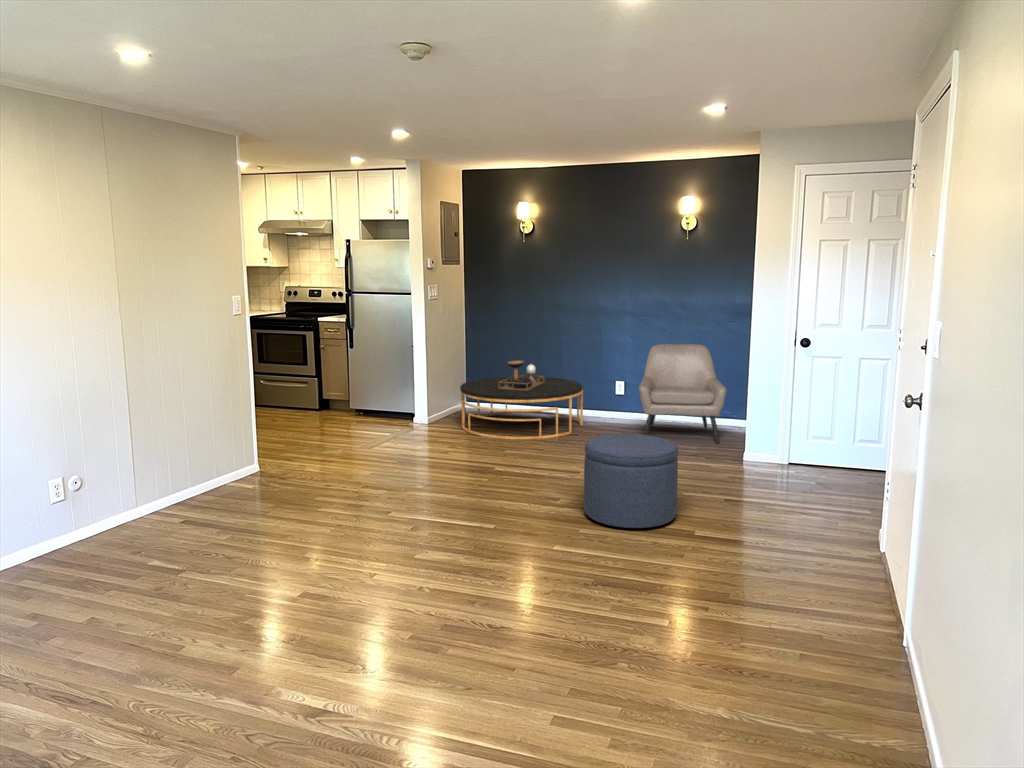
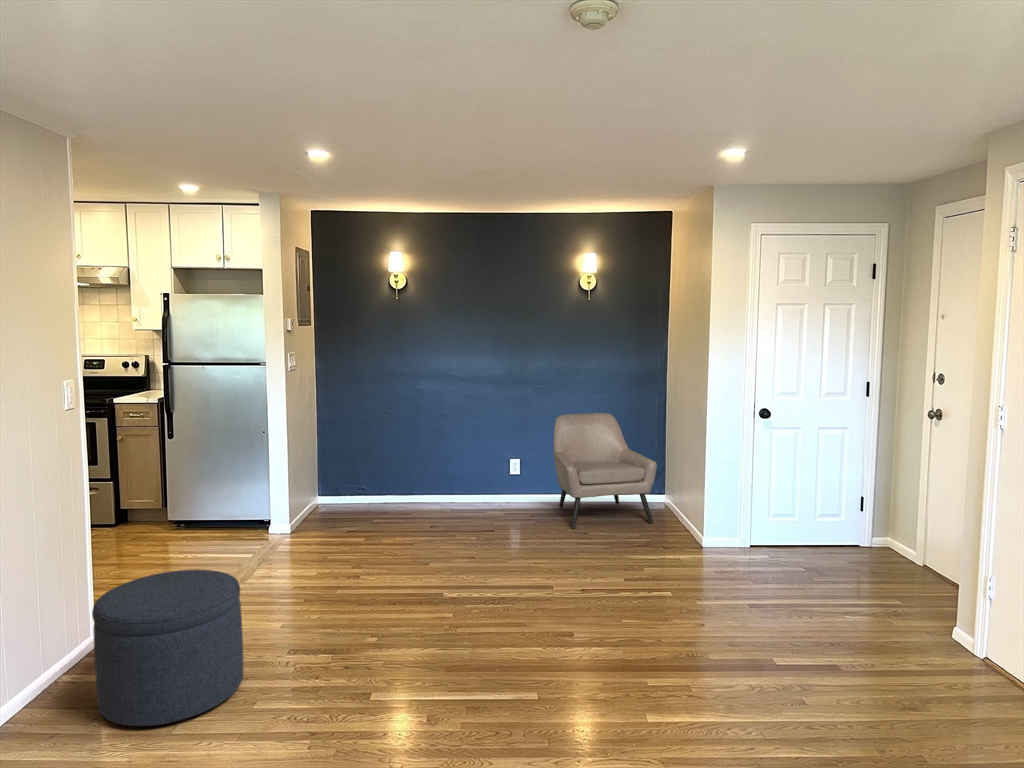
coffee table: present [460,361,583,440] -> none [337,442,490,546]
ottoman: present [584,434,678,528] -> present [92,569,243,726]

